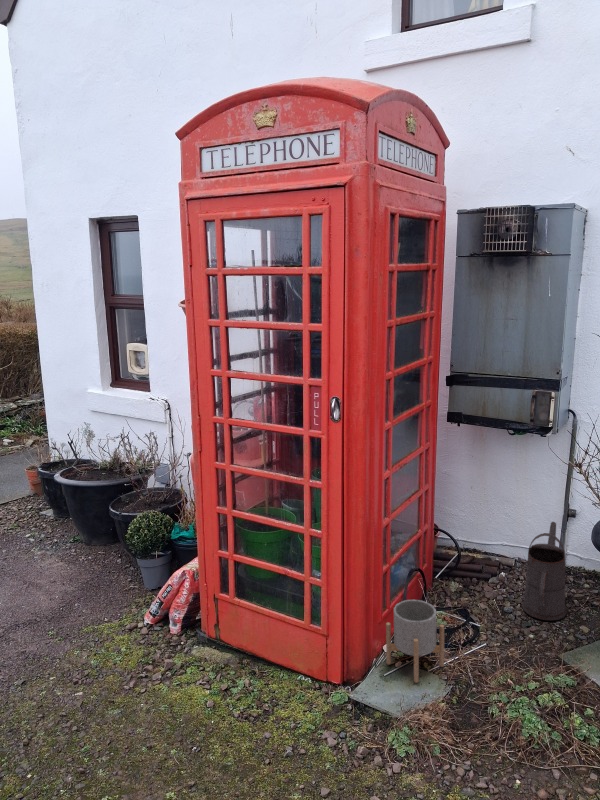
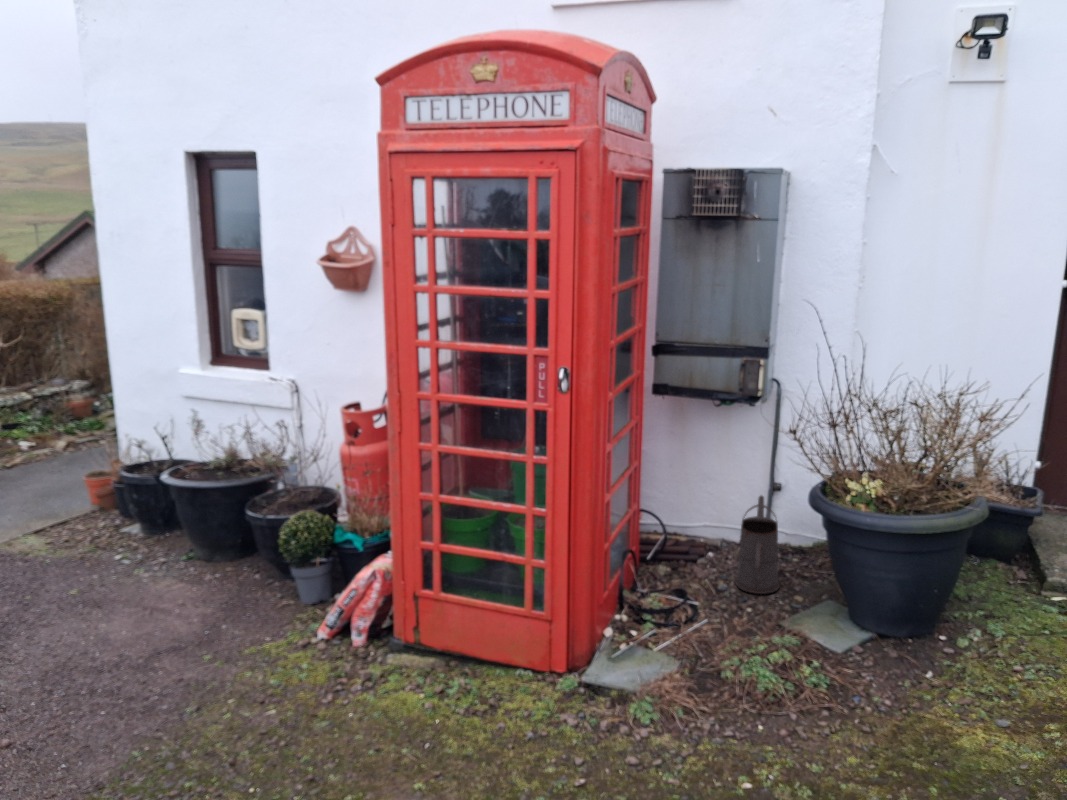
planter: present [386,600,444,683] -> none [610,578,669,660]

